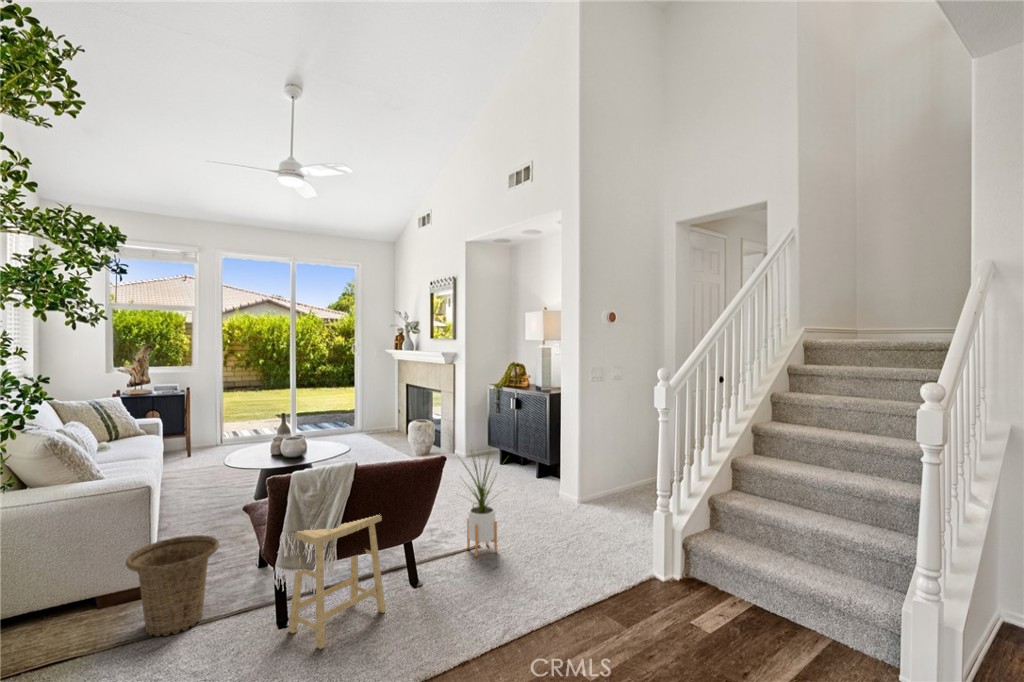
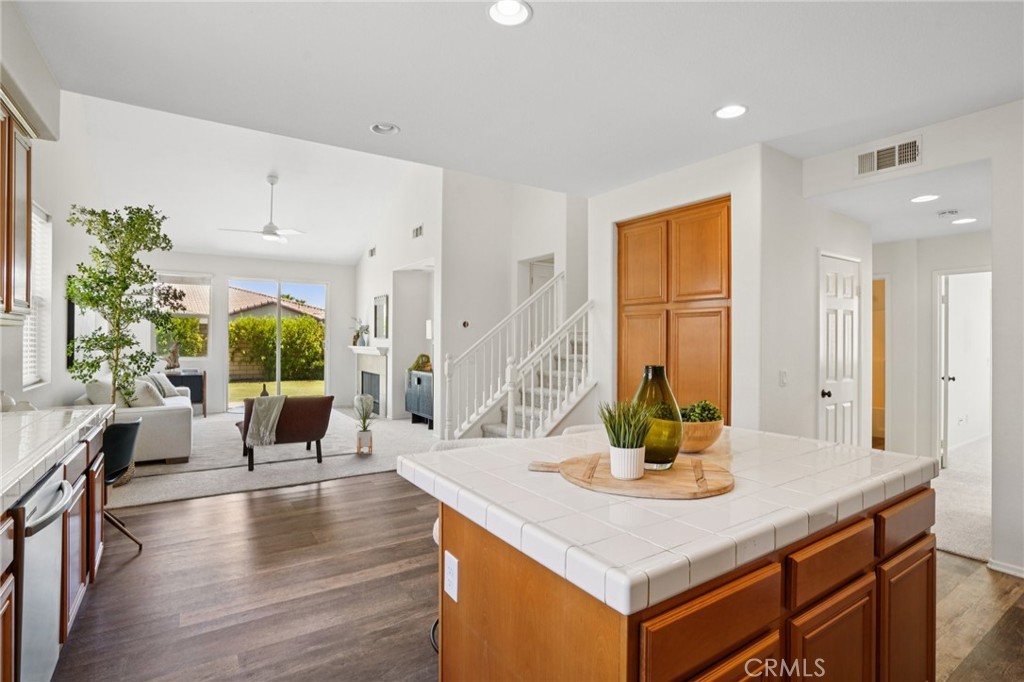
footstool: present [289,515,386,649] -> none [254,419,301,475]
basket: present [126,535,219,636] -> none [181,431,223,471]

